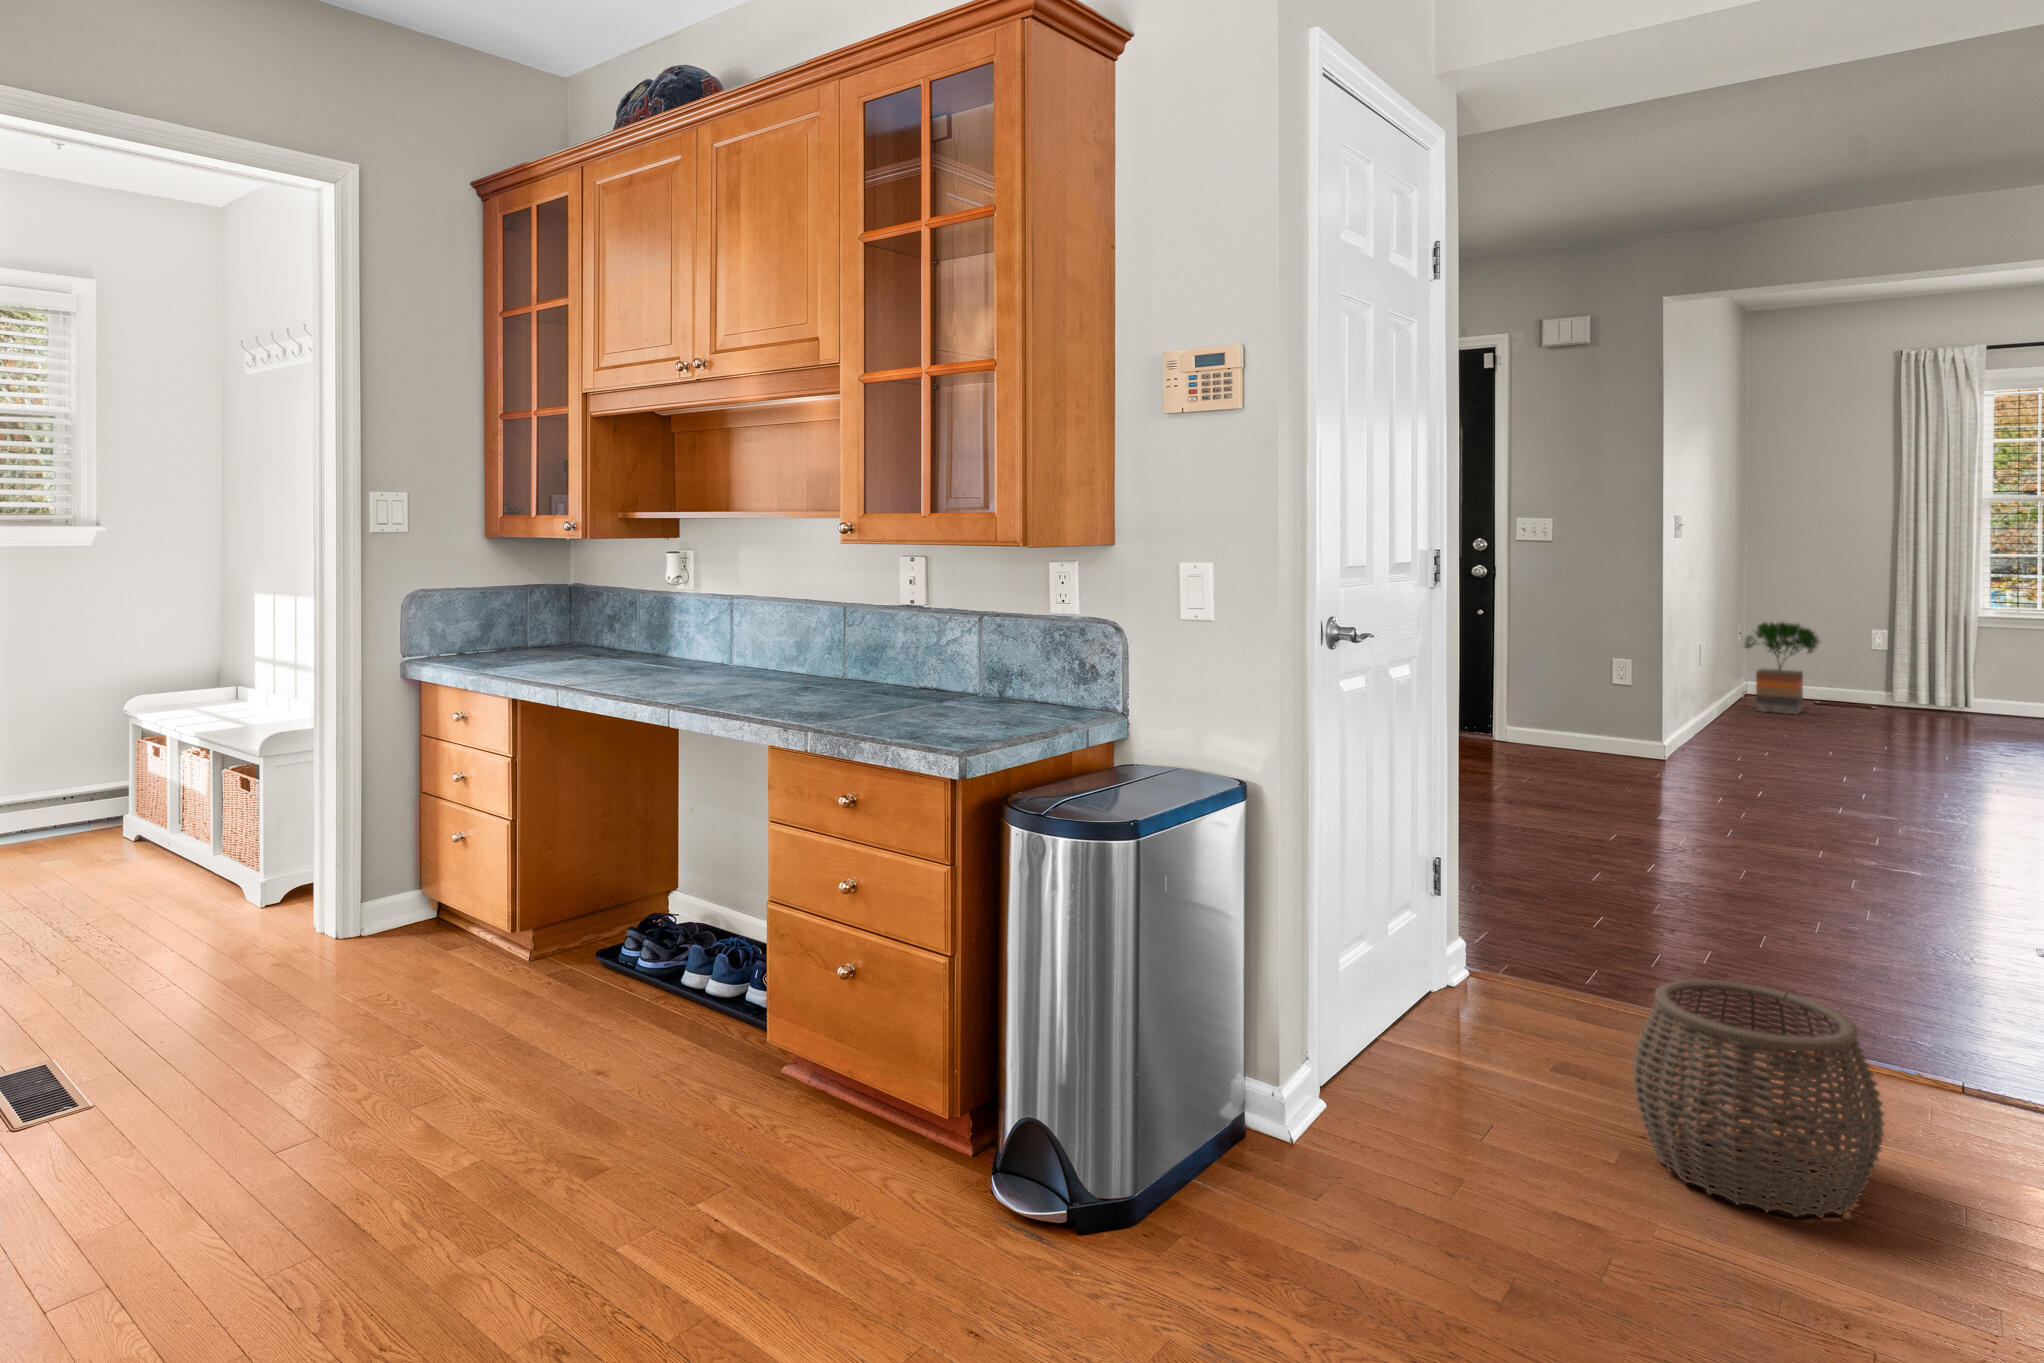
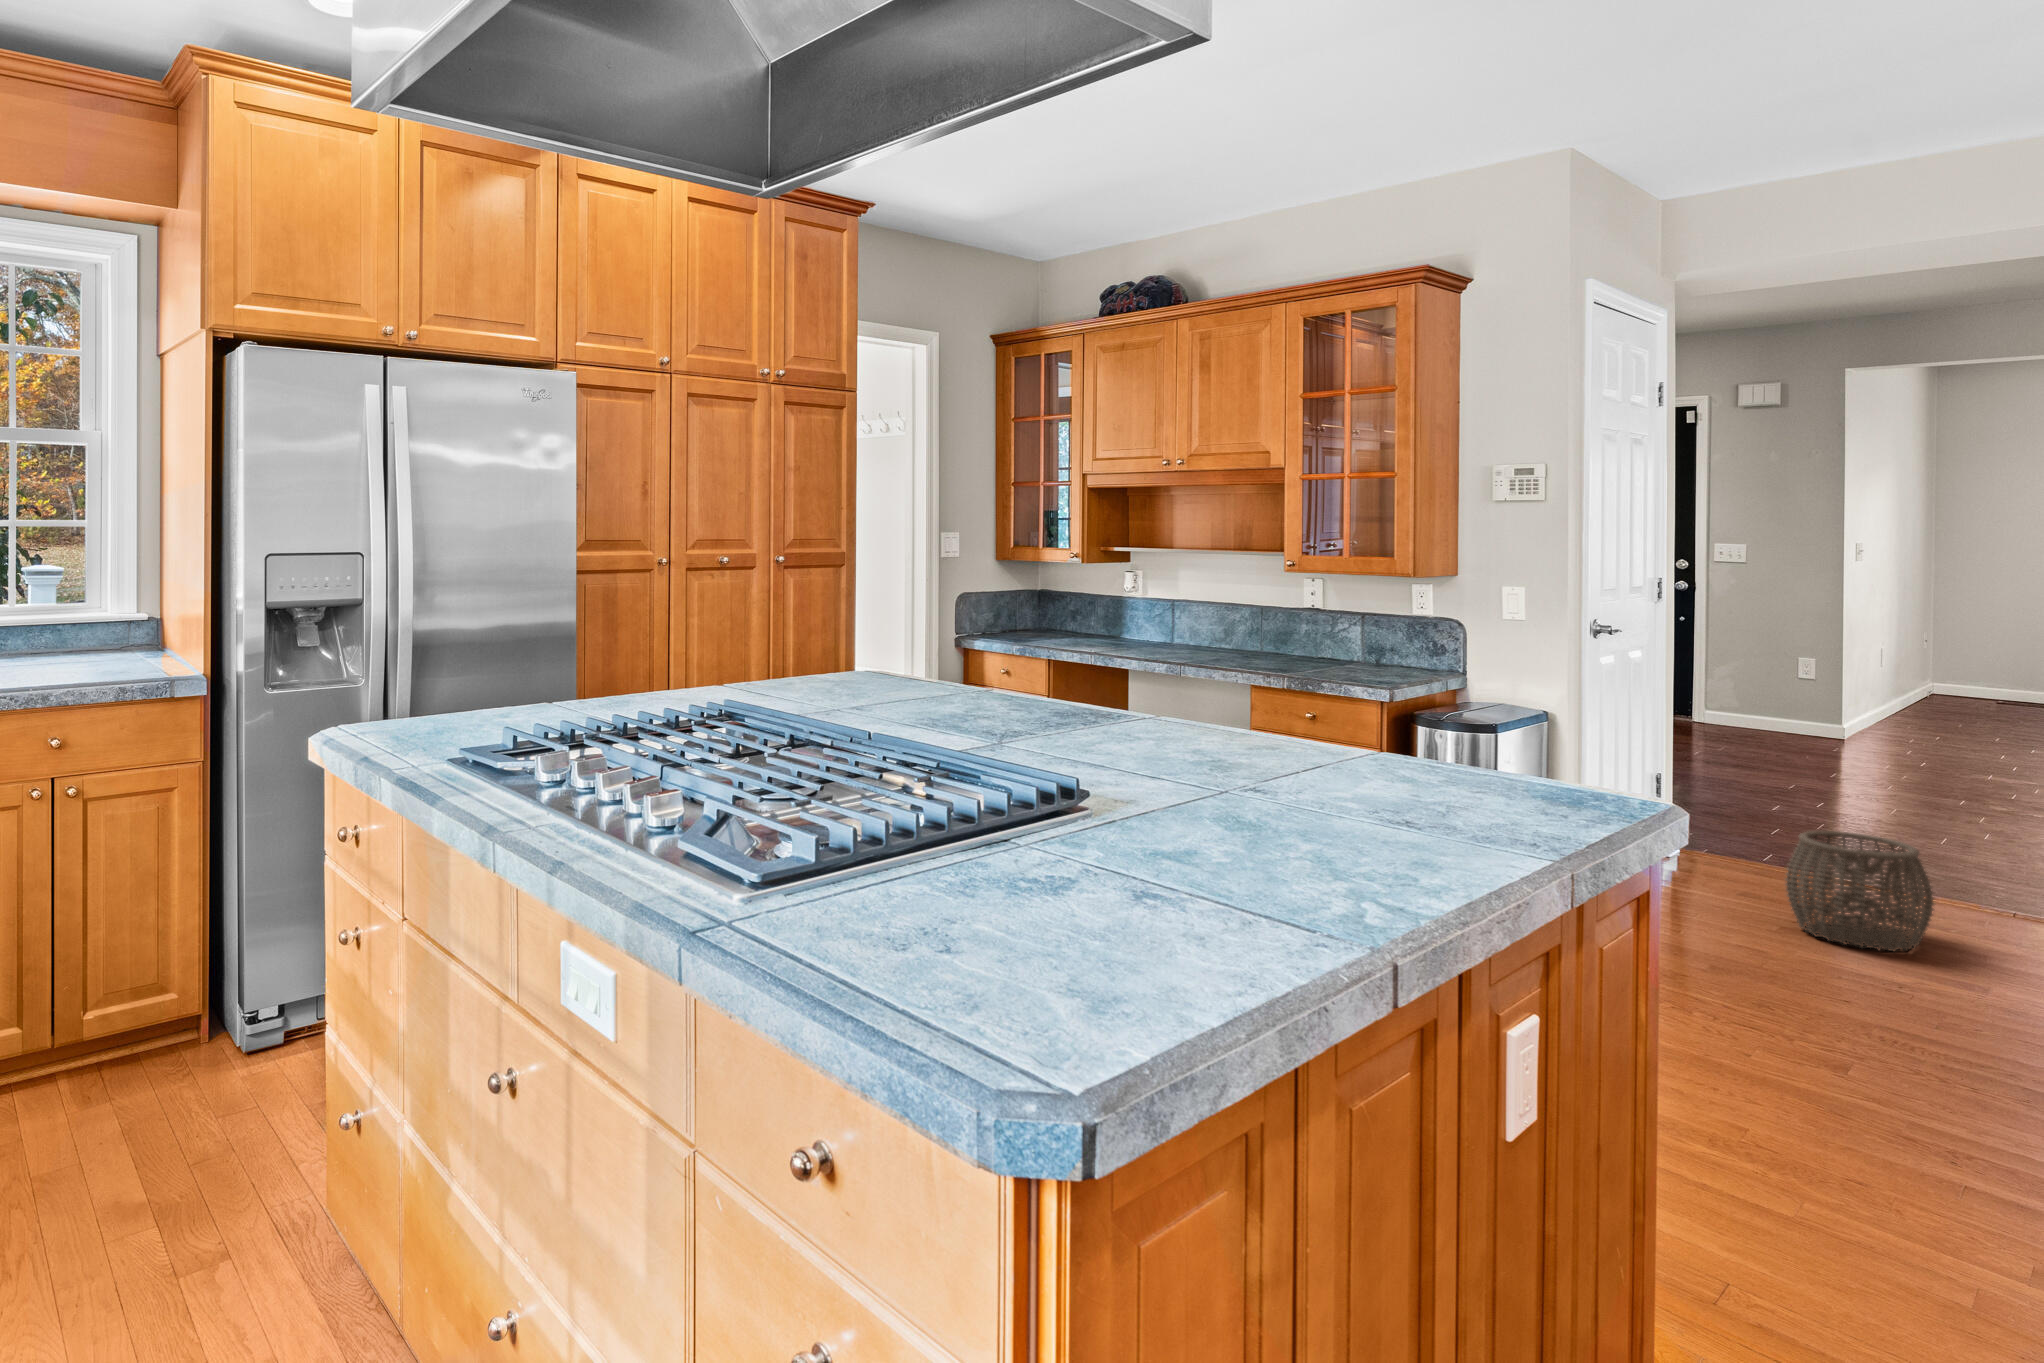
potted tree: present [1744,622,1820,714] -> none [1919,630,1995,709]

